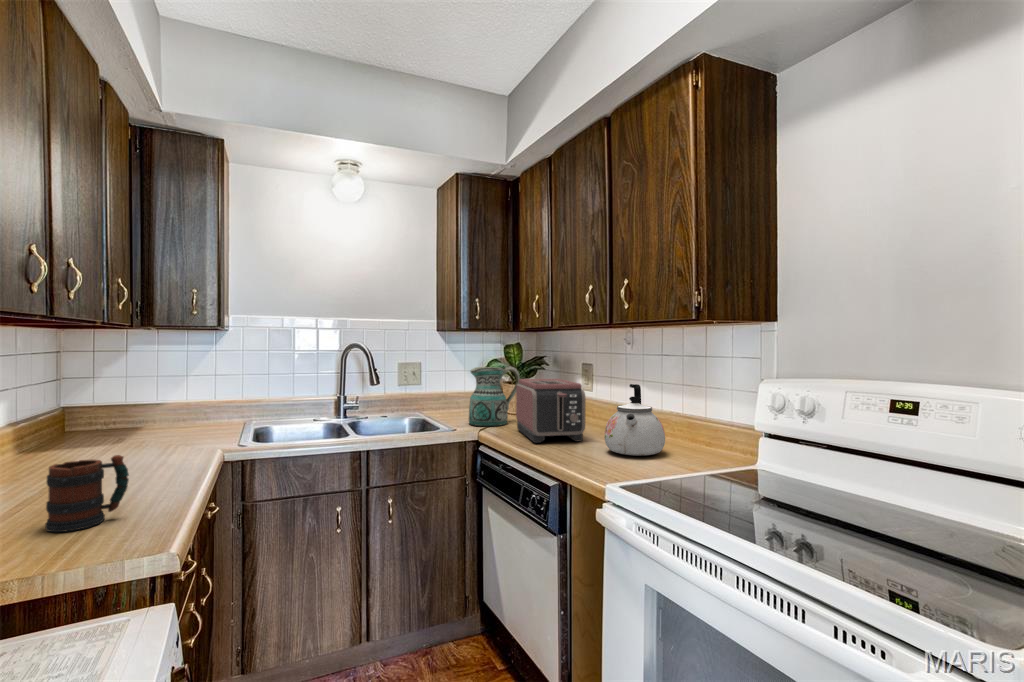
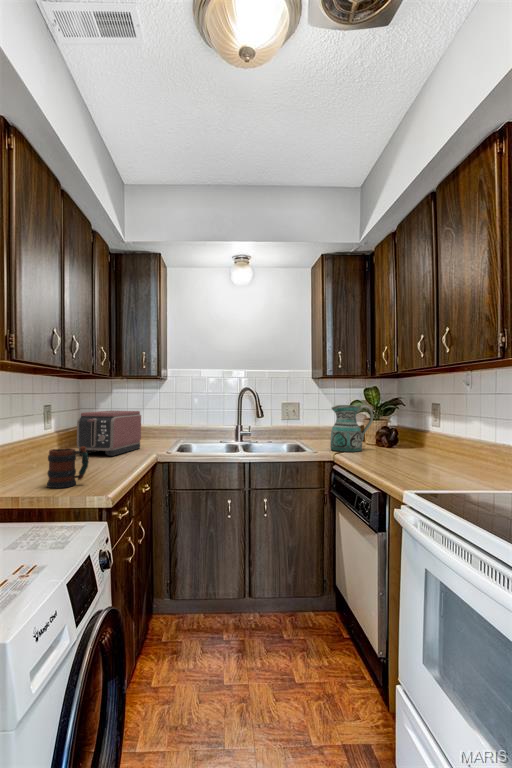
toaster: present [516,379,586,443] -> present [77,411,141,456]
kettle: present [604,384,665,456] -> none [429,417,486,479]

